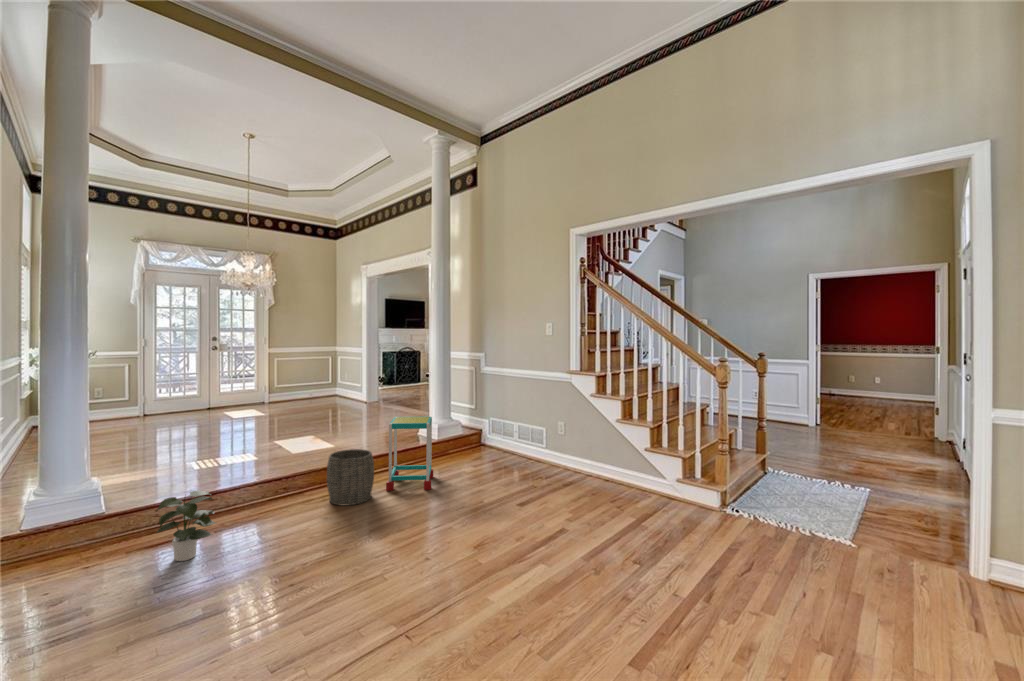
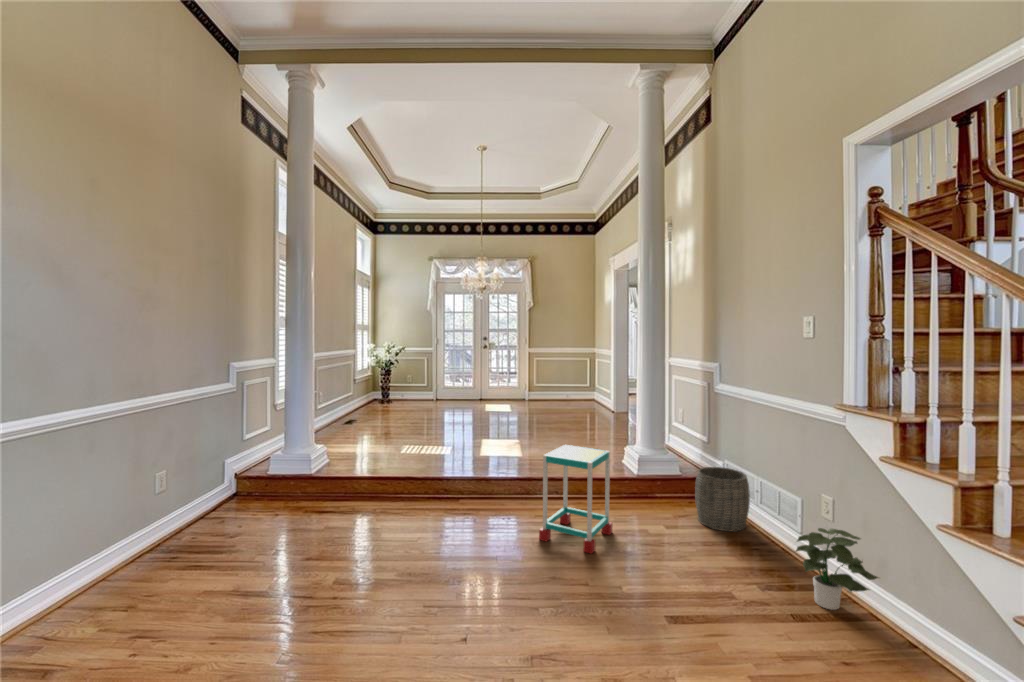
woven basket: present [327,449,374,506] -> present [695,467,750,531]
potted plant: present [157,491,215,561] -> present [796,528,878,610]

